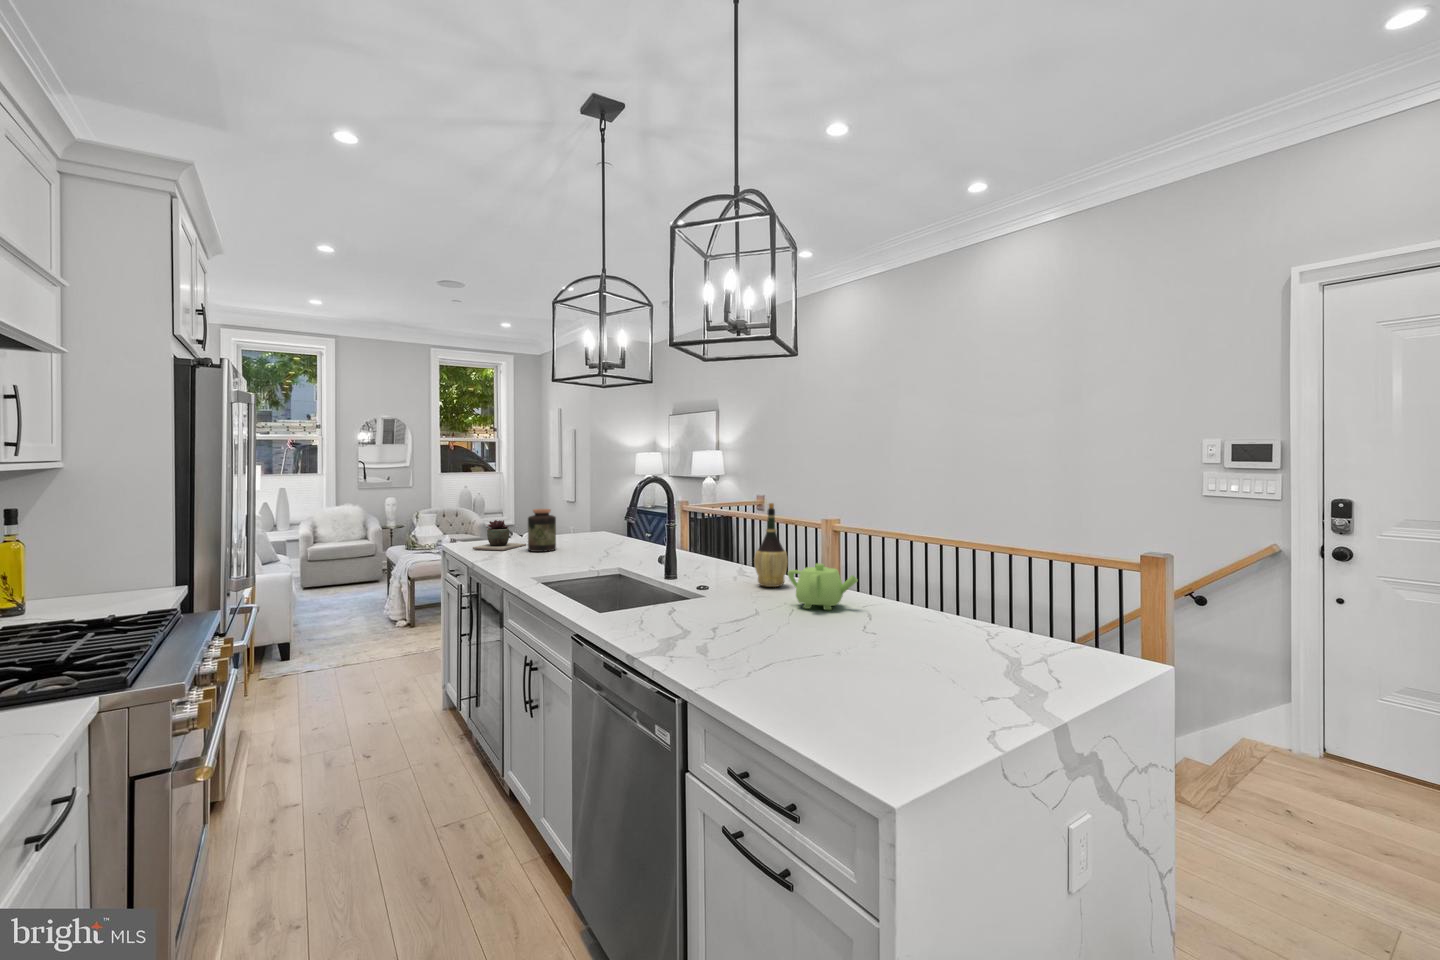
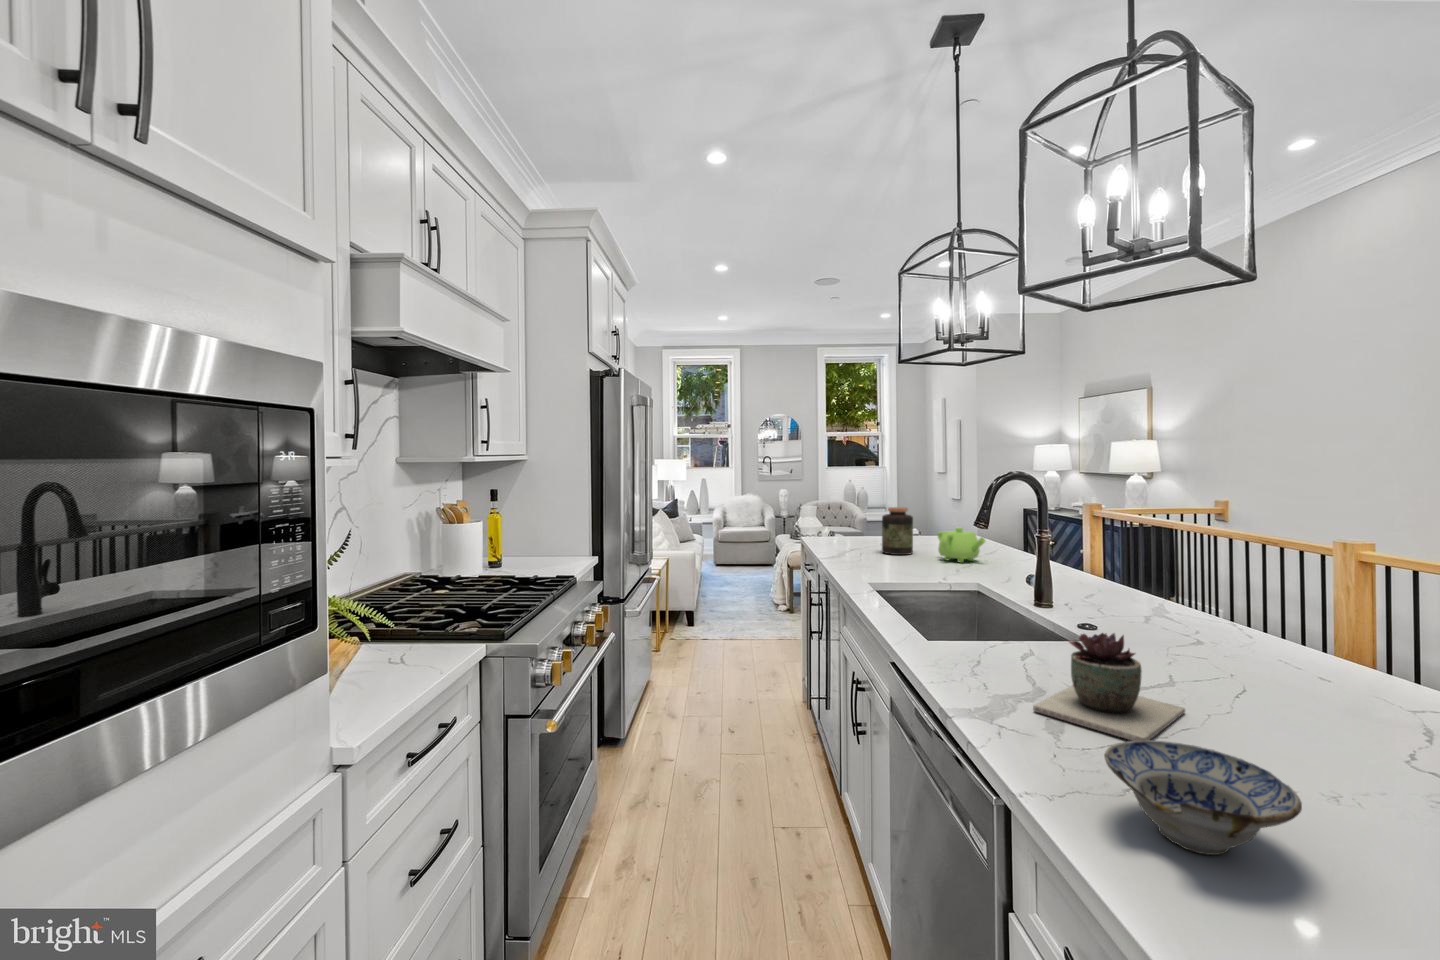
wine bottle: present [754,503,788,587] -> none [1172,515,1233,639]
succulent plant: present [473,520,526,550] -> present [1033,633,1185,741]
teapot: present [788,563,857,610] -> present [937,527,985,563]
ceramic bowl: none [747,640,841,697] -> present [1104,740,1302,855]

